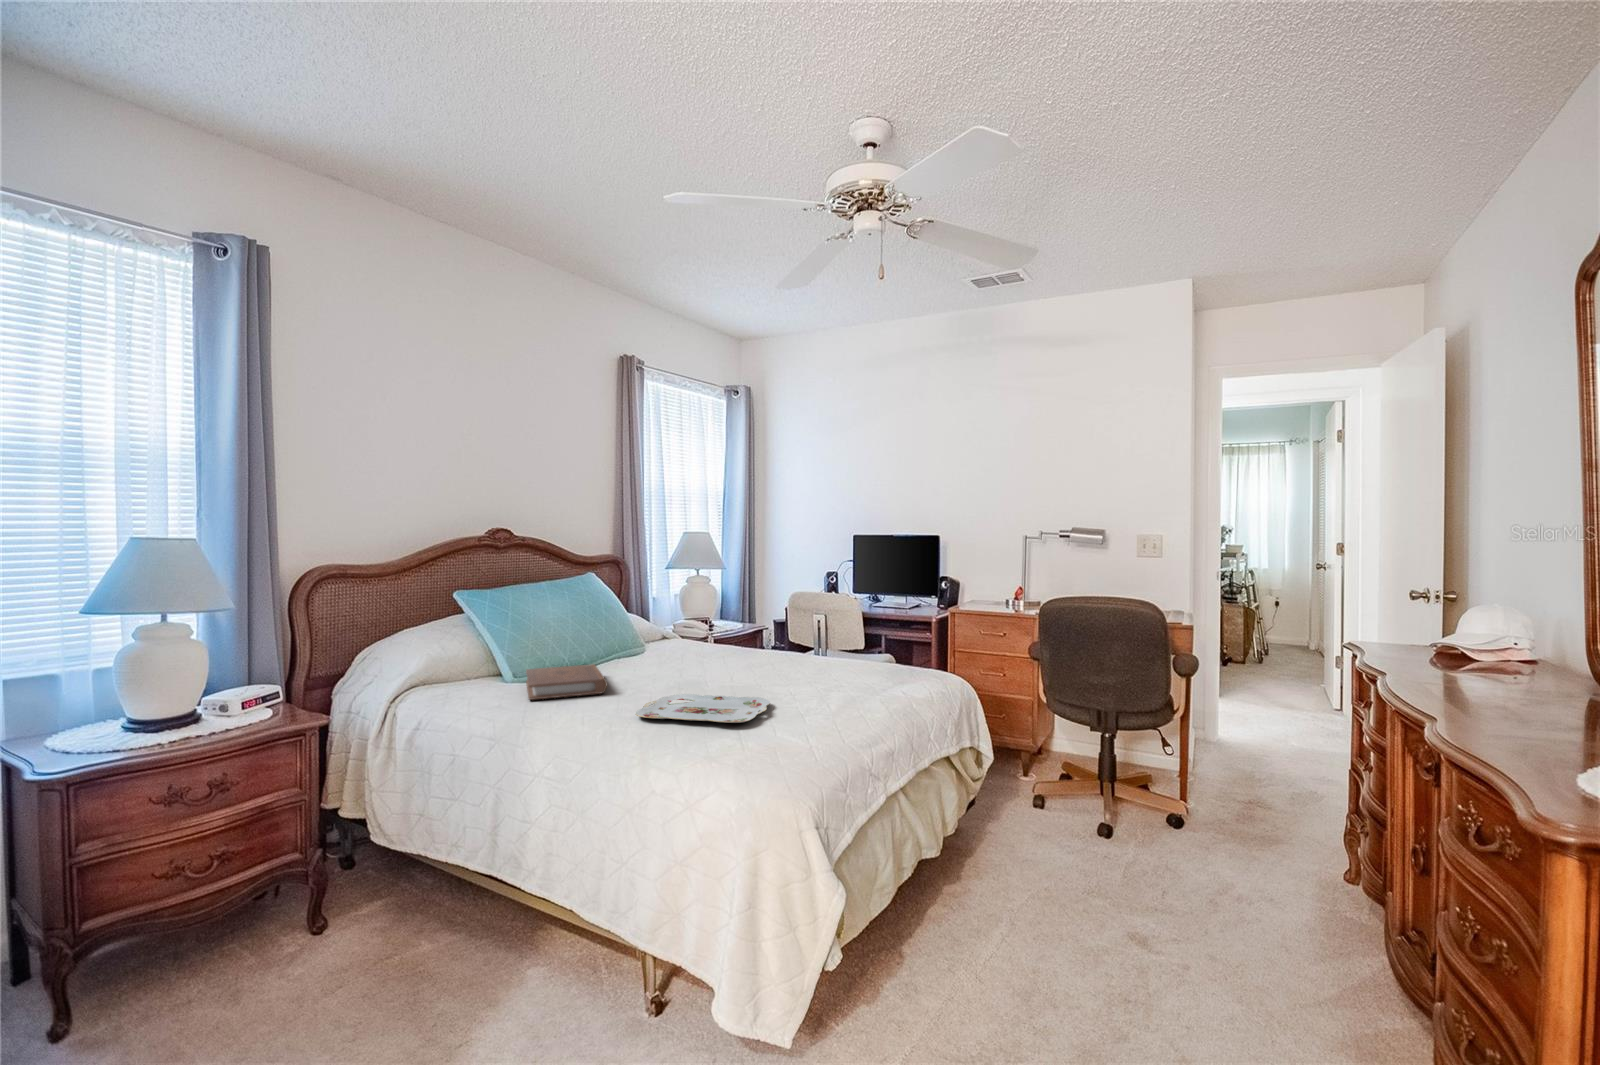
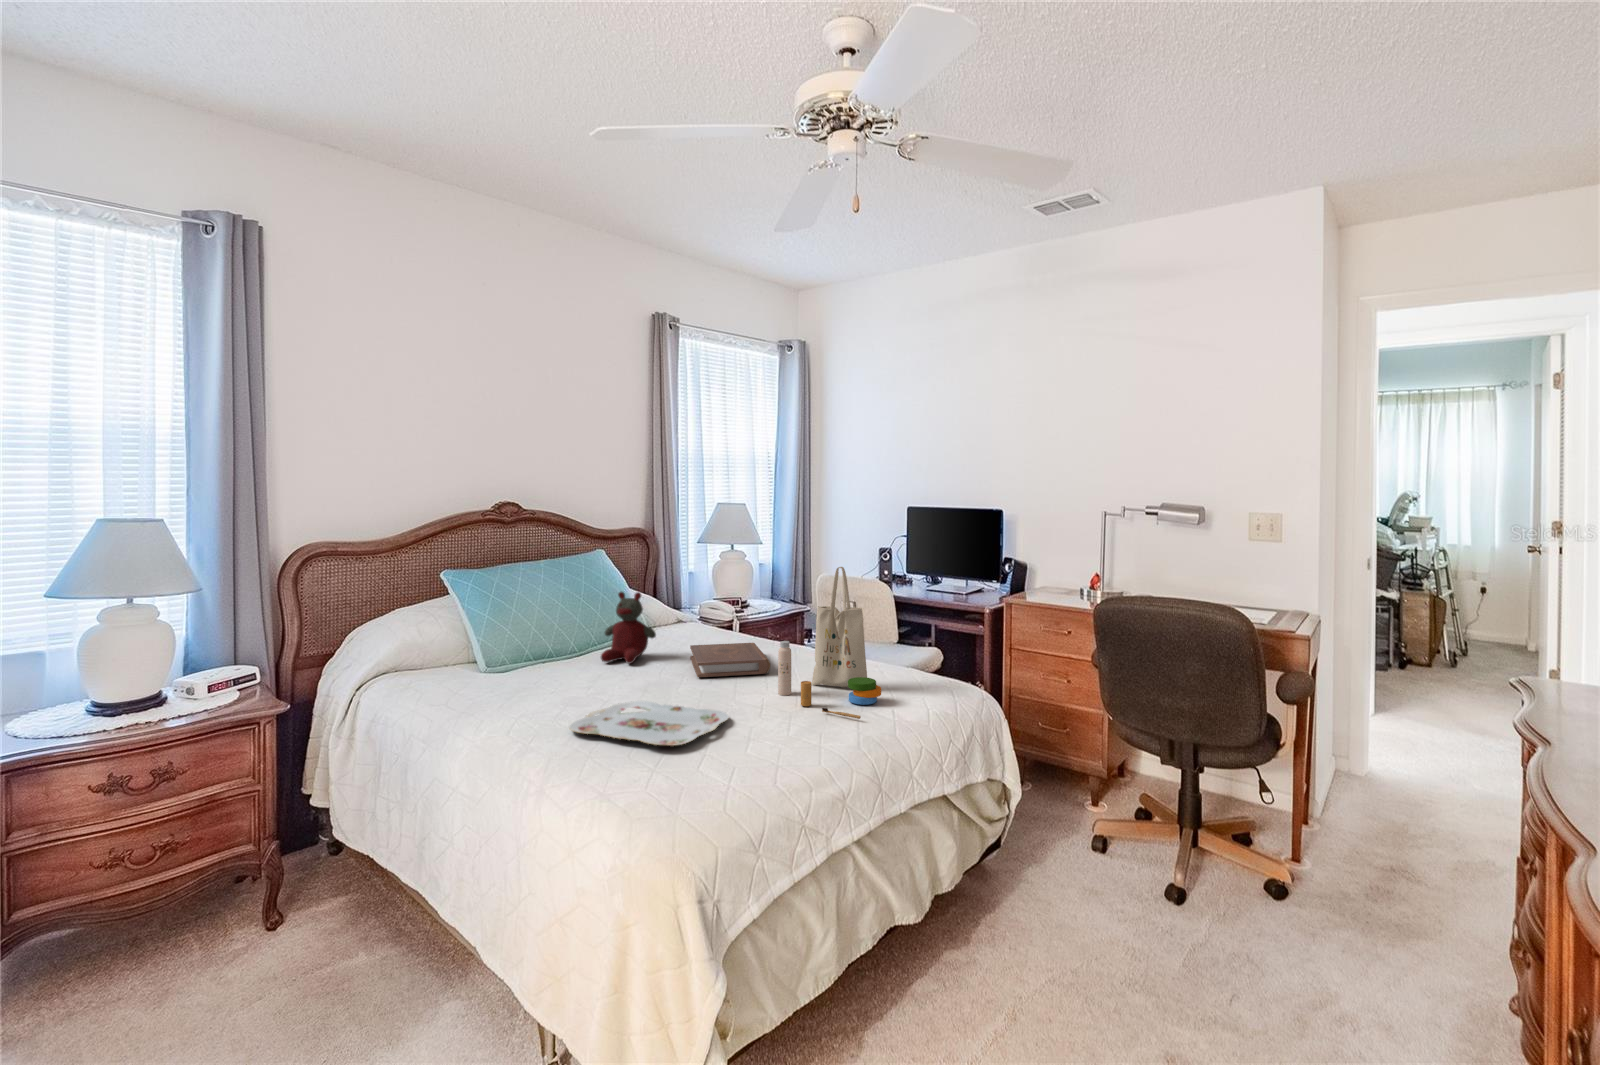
tote bag: none [796,575,886,698] -> present [778,567,881,719]
stuffed bear: none [618,604,668,668] -> present [601,592,656,664]
book: present [526,664,607,700] -> present [690,643,770,677]

